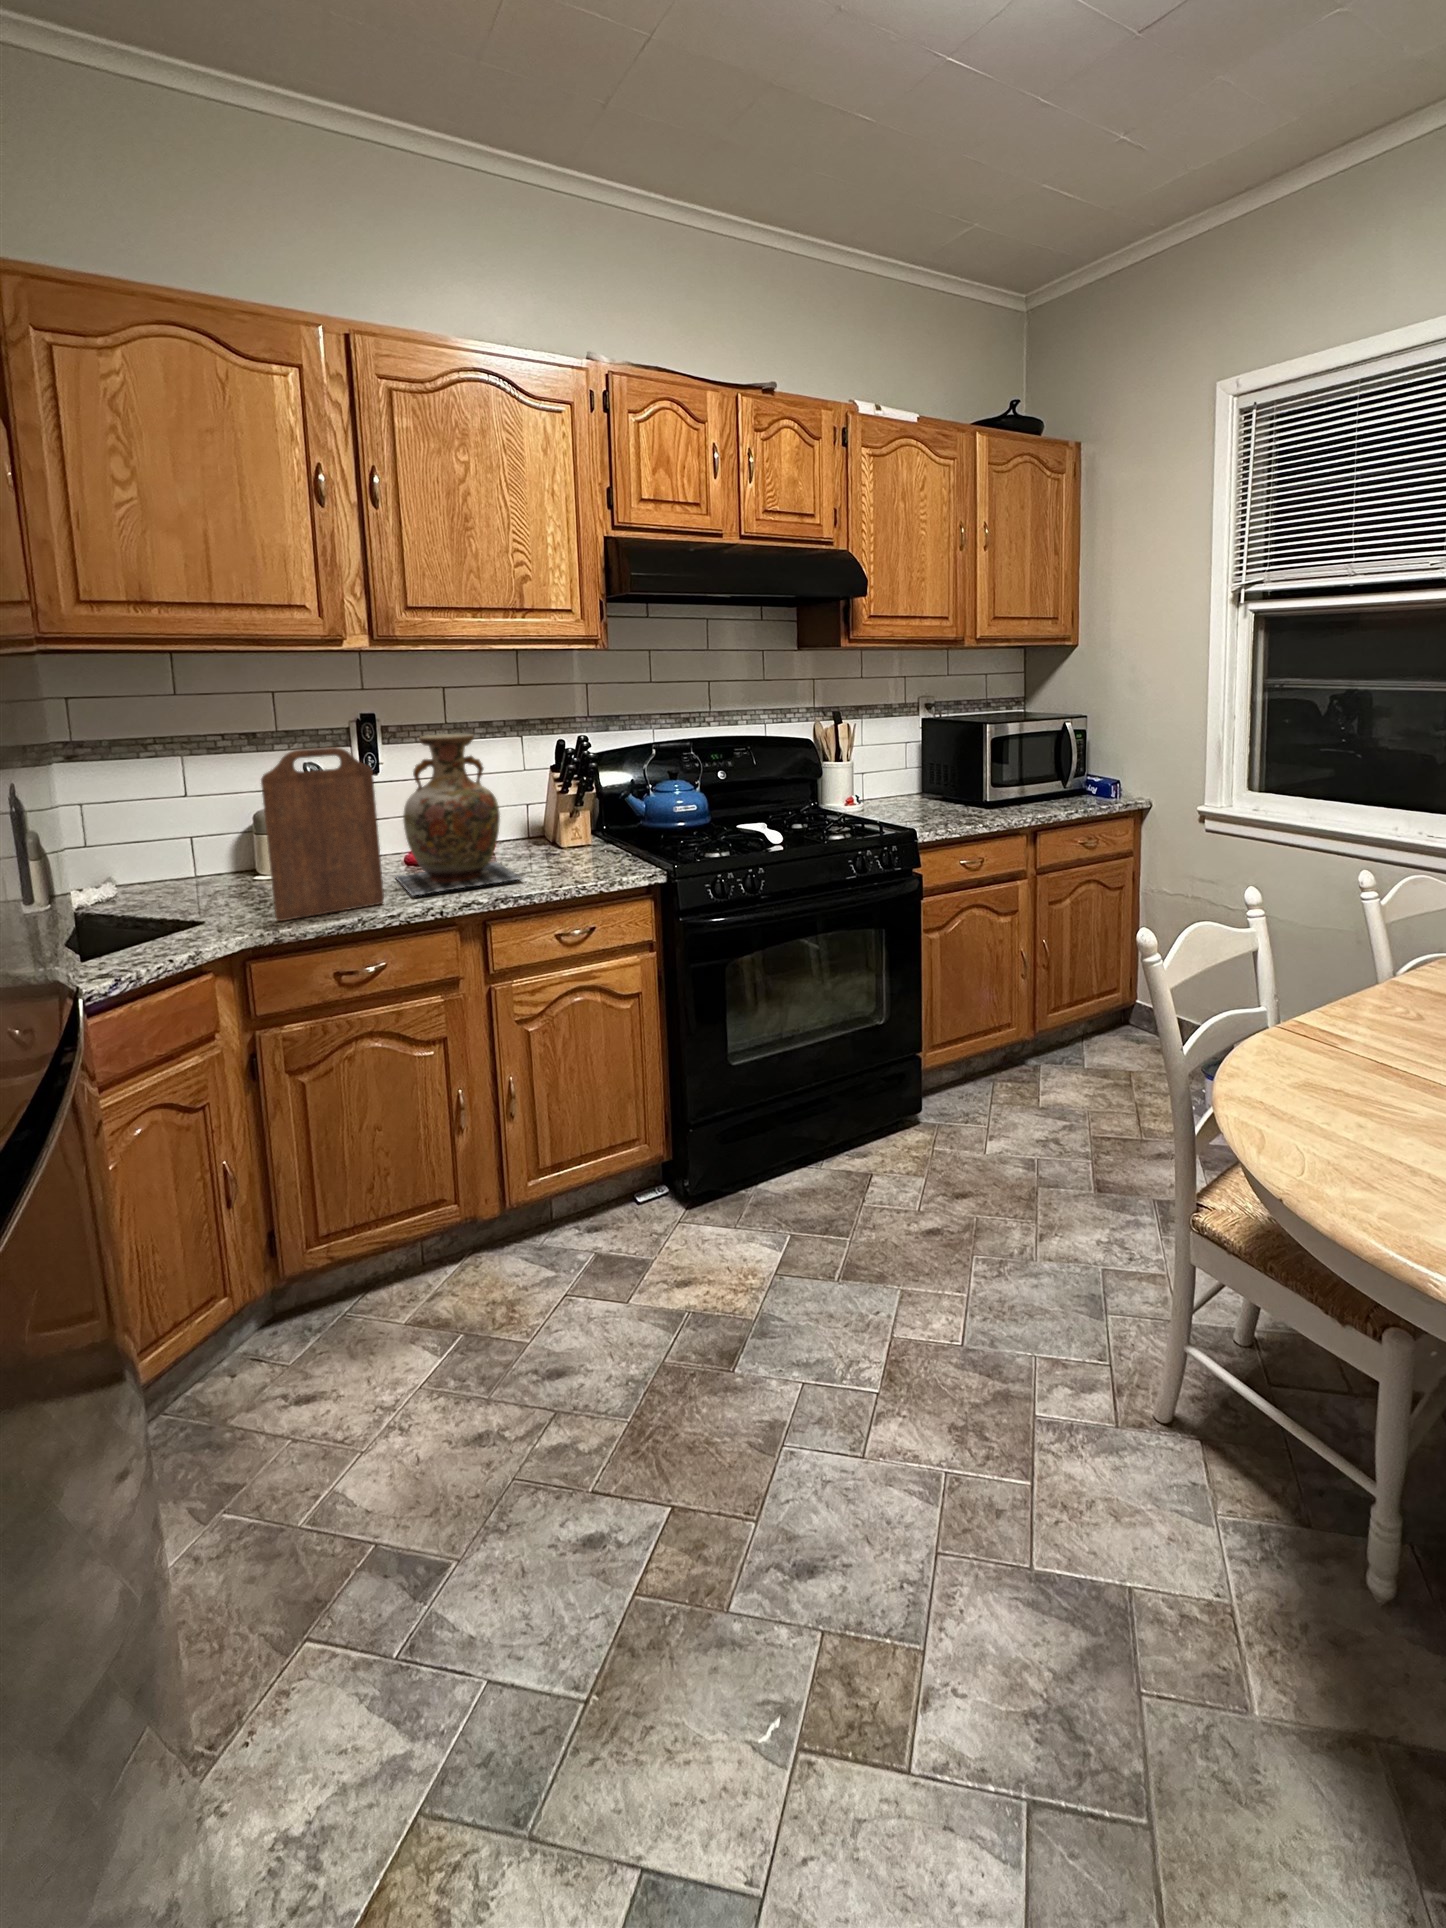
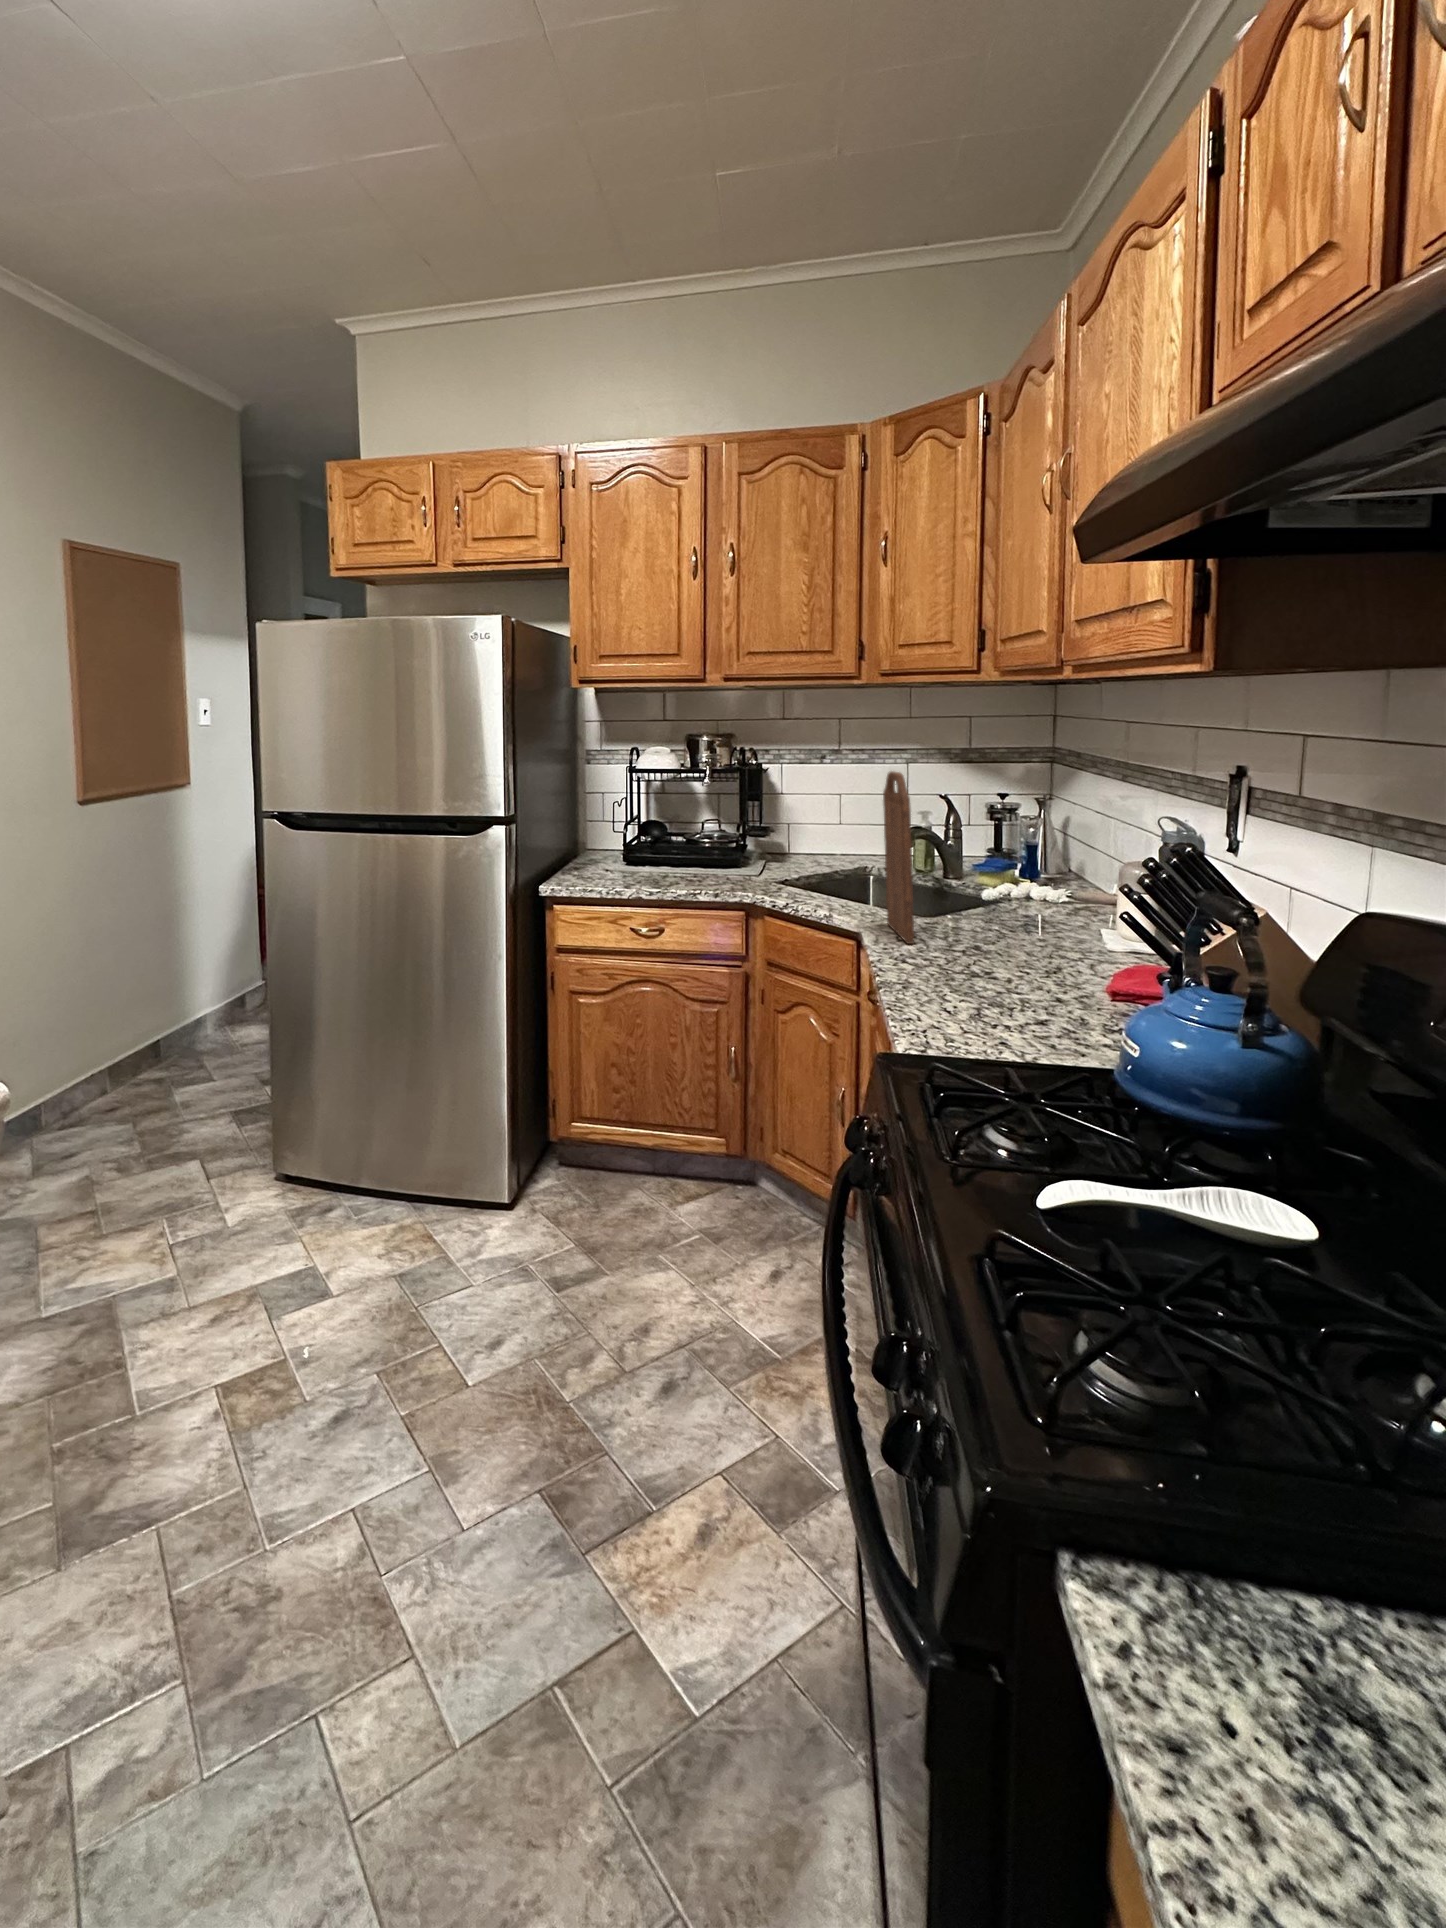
vase: present [395,734,521,895] -> none [915,774,1093,982]

